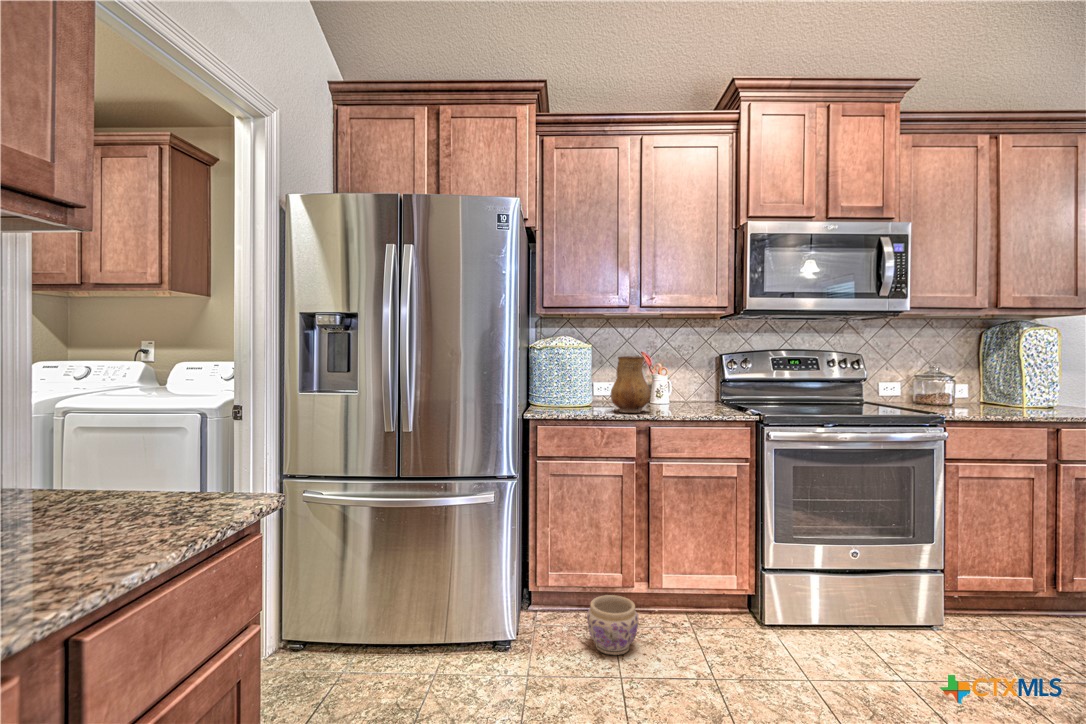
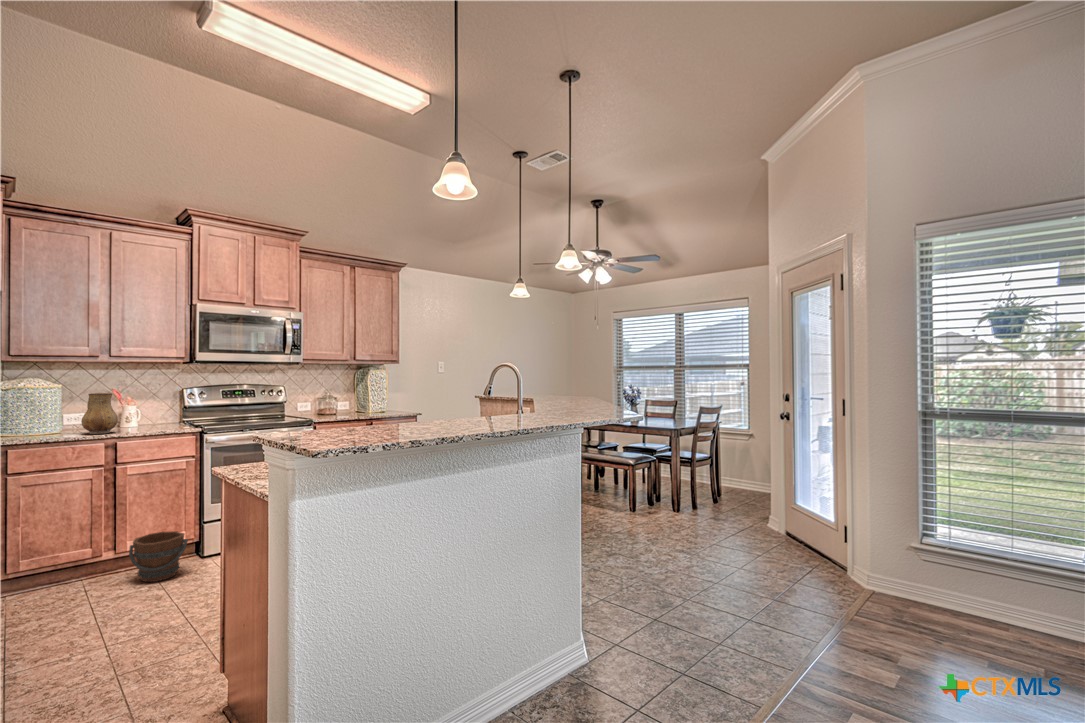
bucket: none [666,568,744,651] -> present [129,531,188,582]
planter: present [587,595,639,656] -> none [58,562,105,603]

